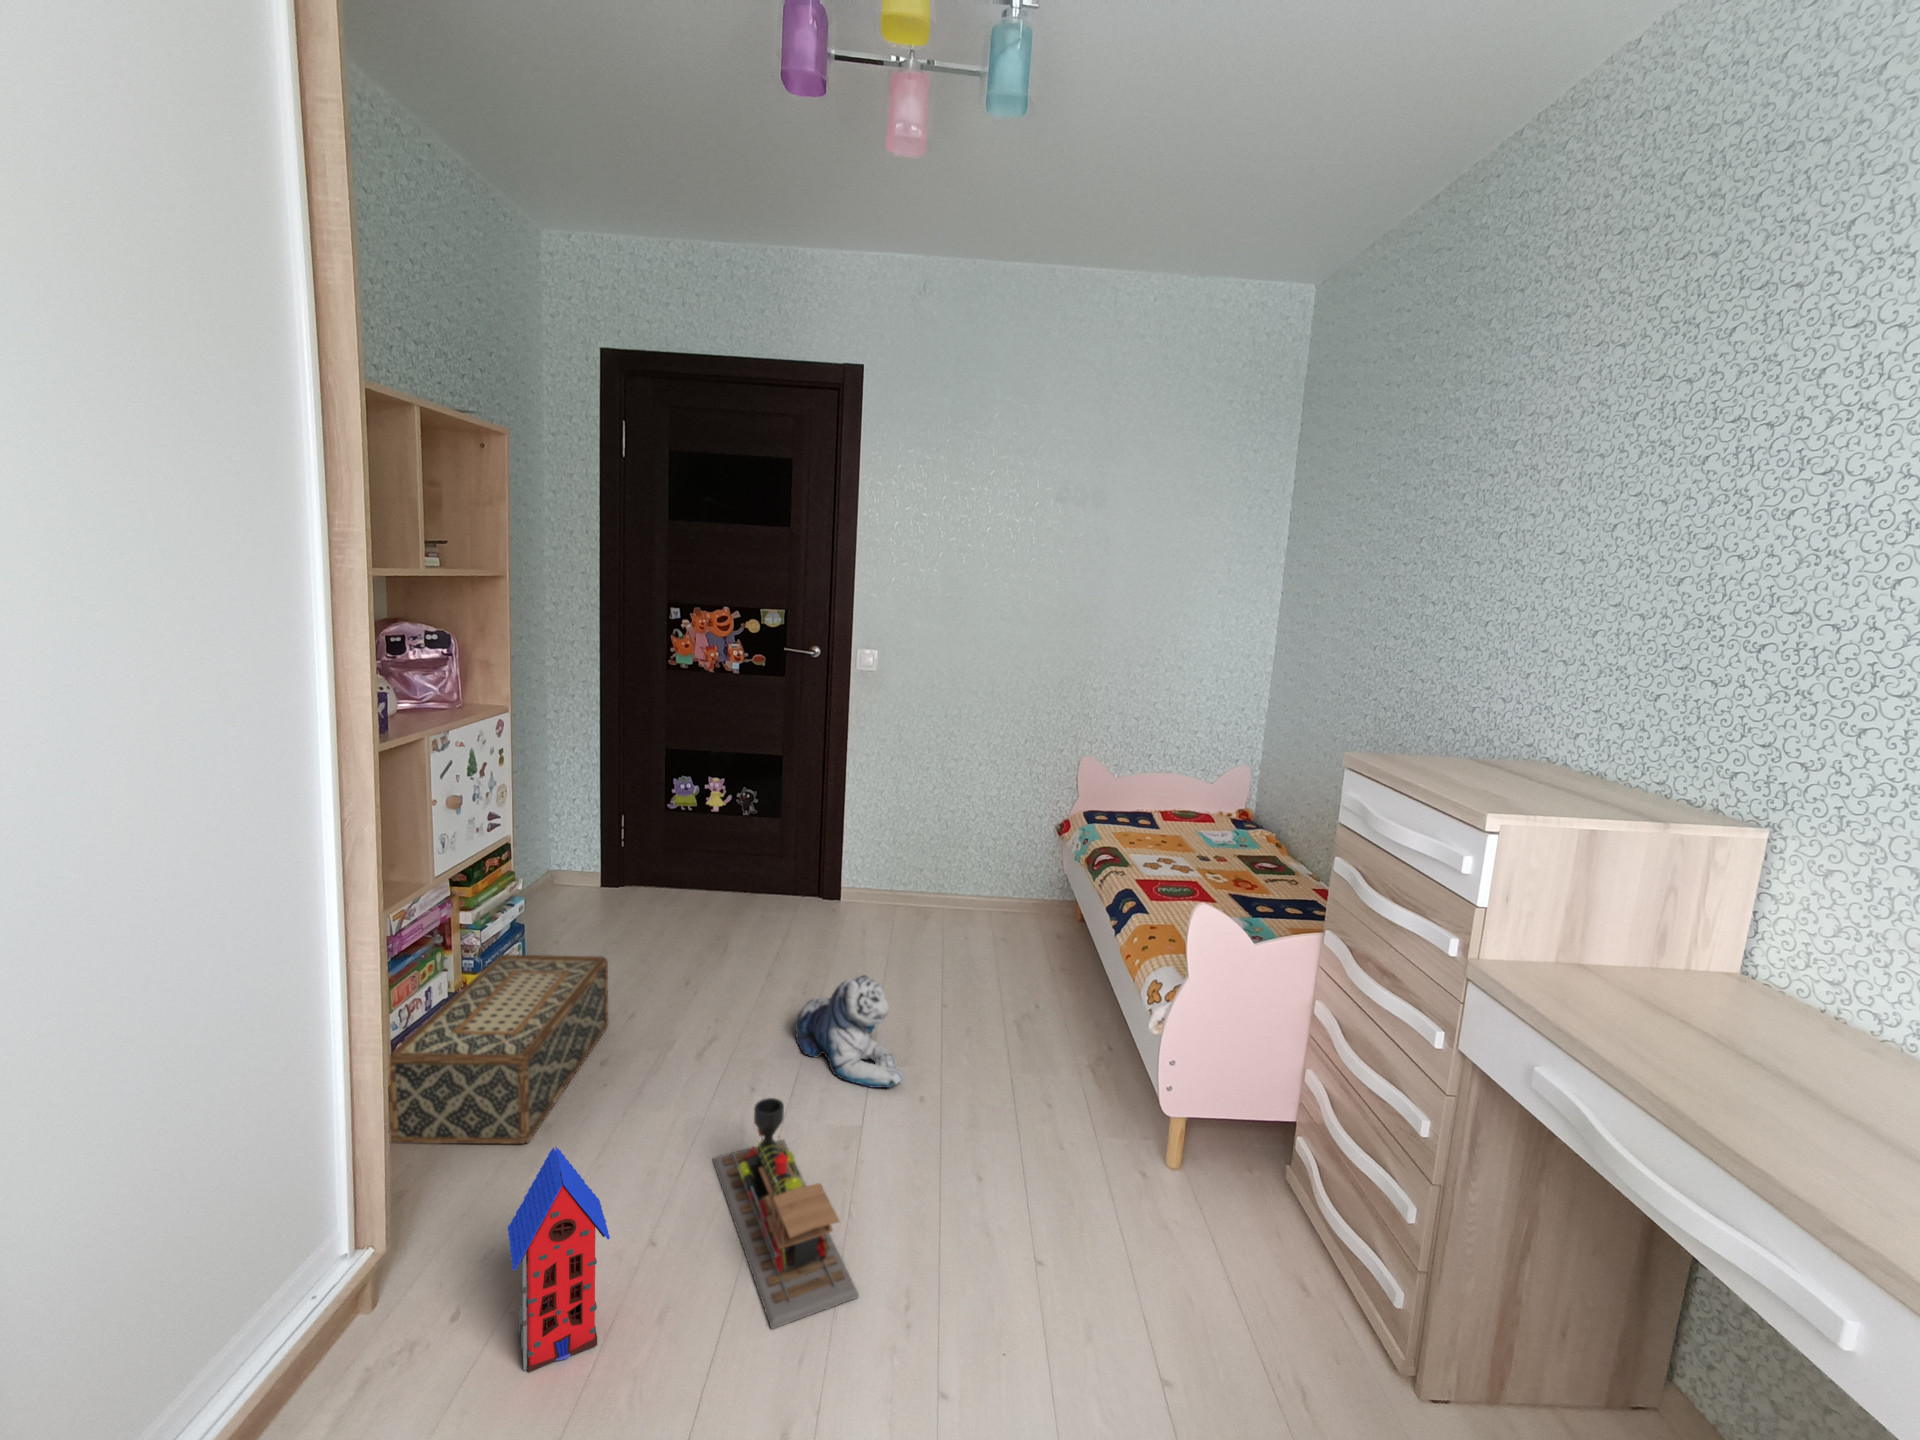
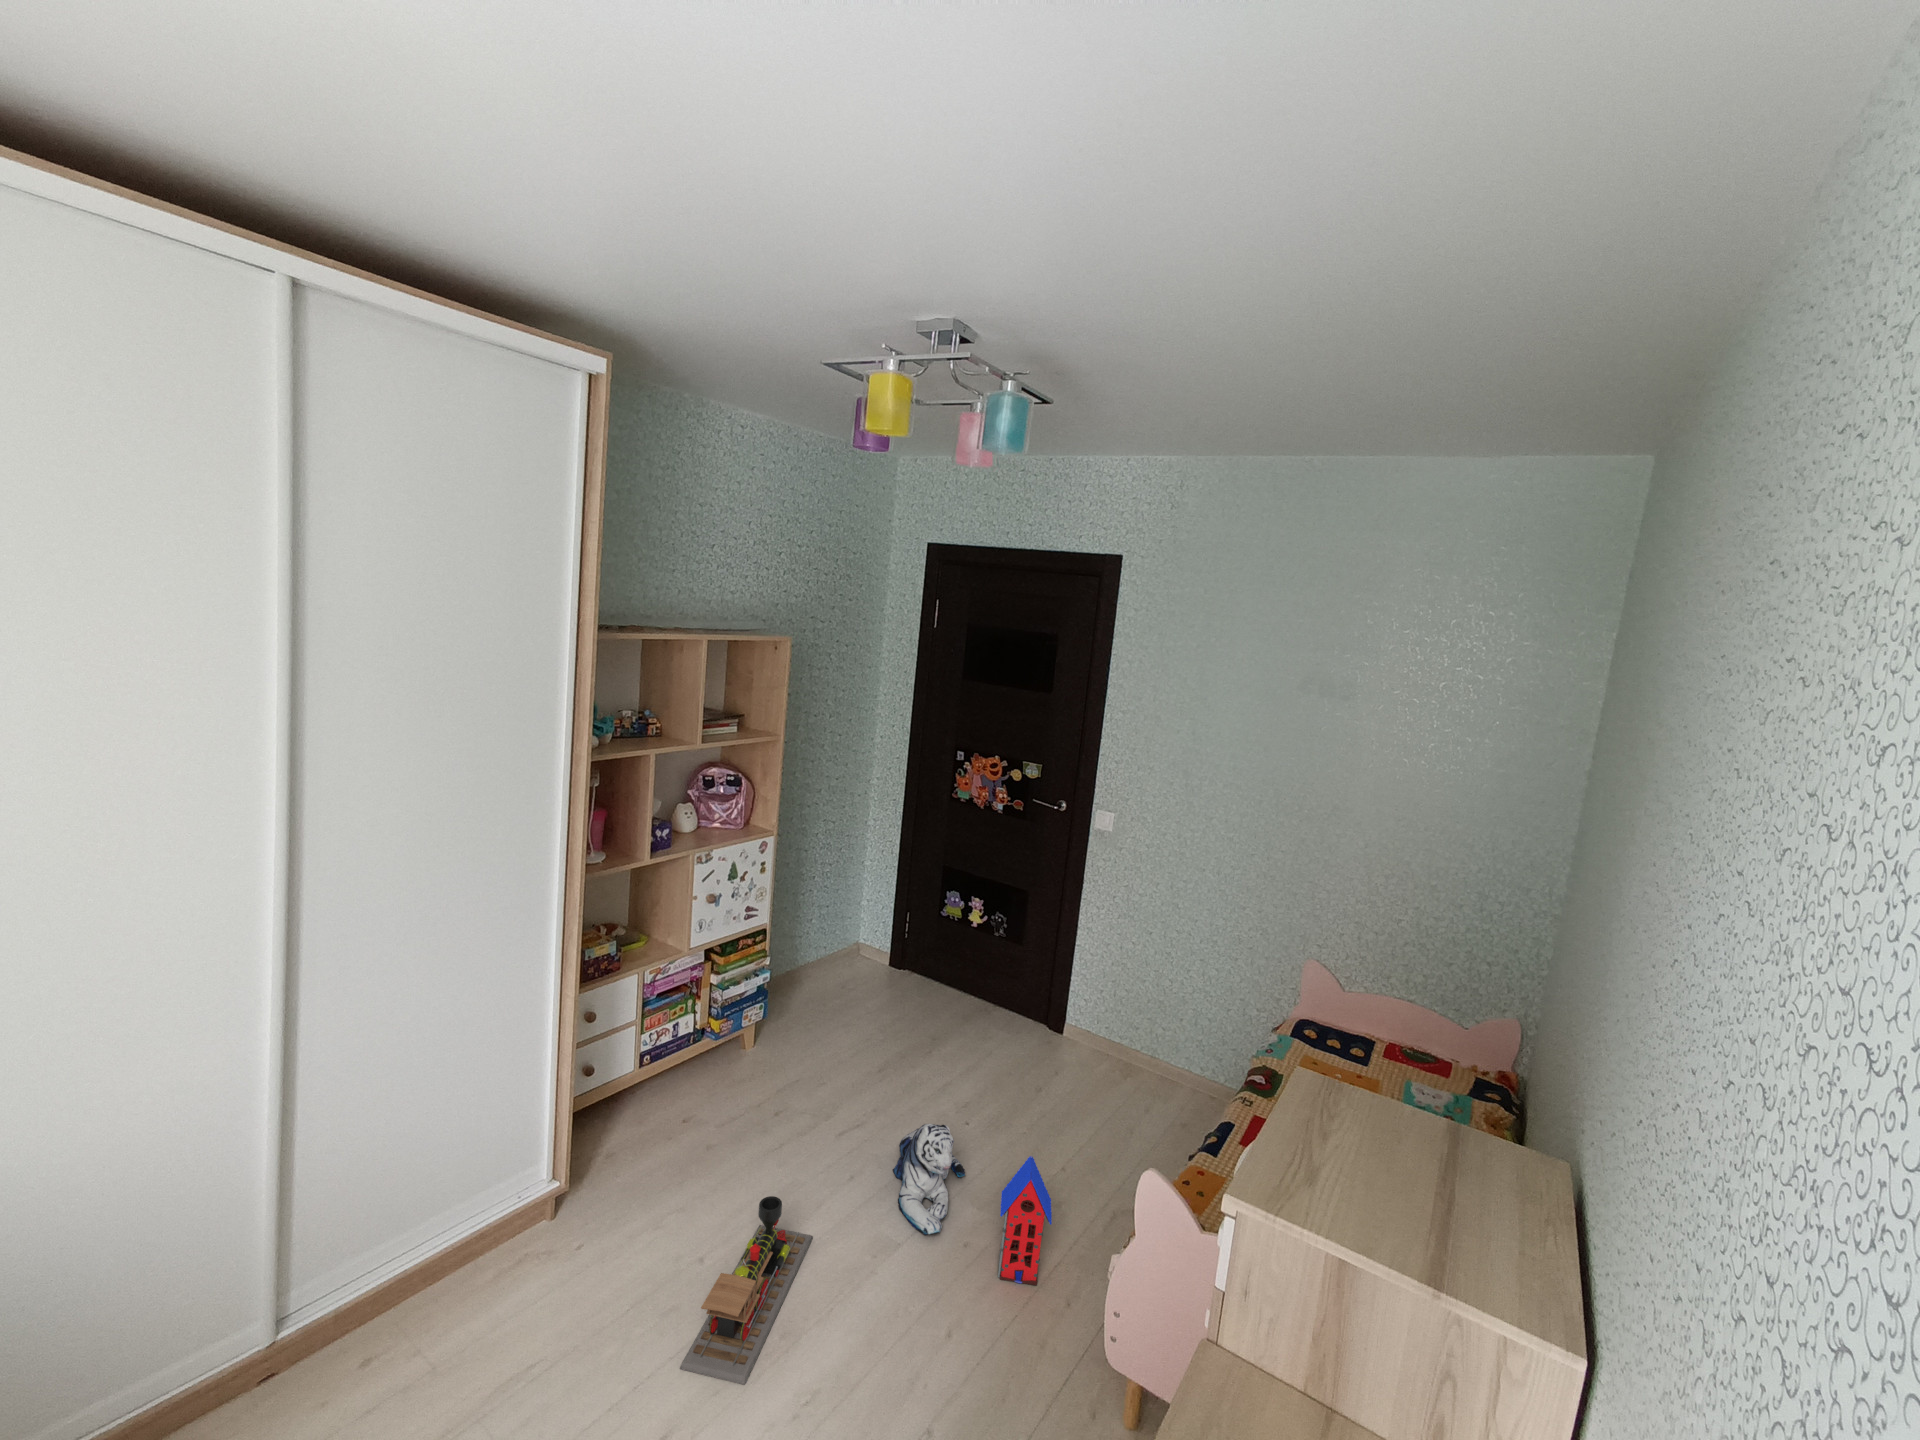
woven basket: present [389,954,608,1144] -> none [620,1010,796,1156]
toy house: present [508,1147,610,1372] -> present [998,1156,1052,1285]

